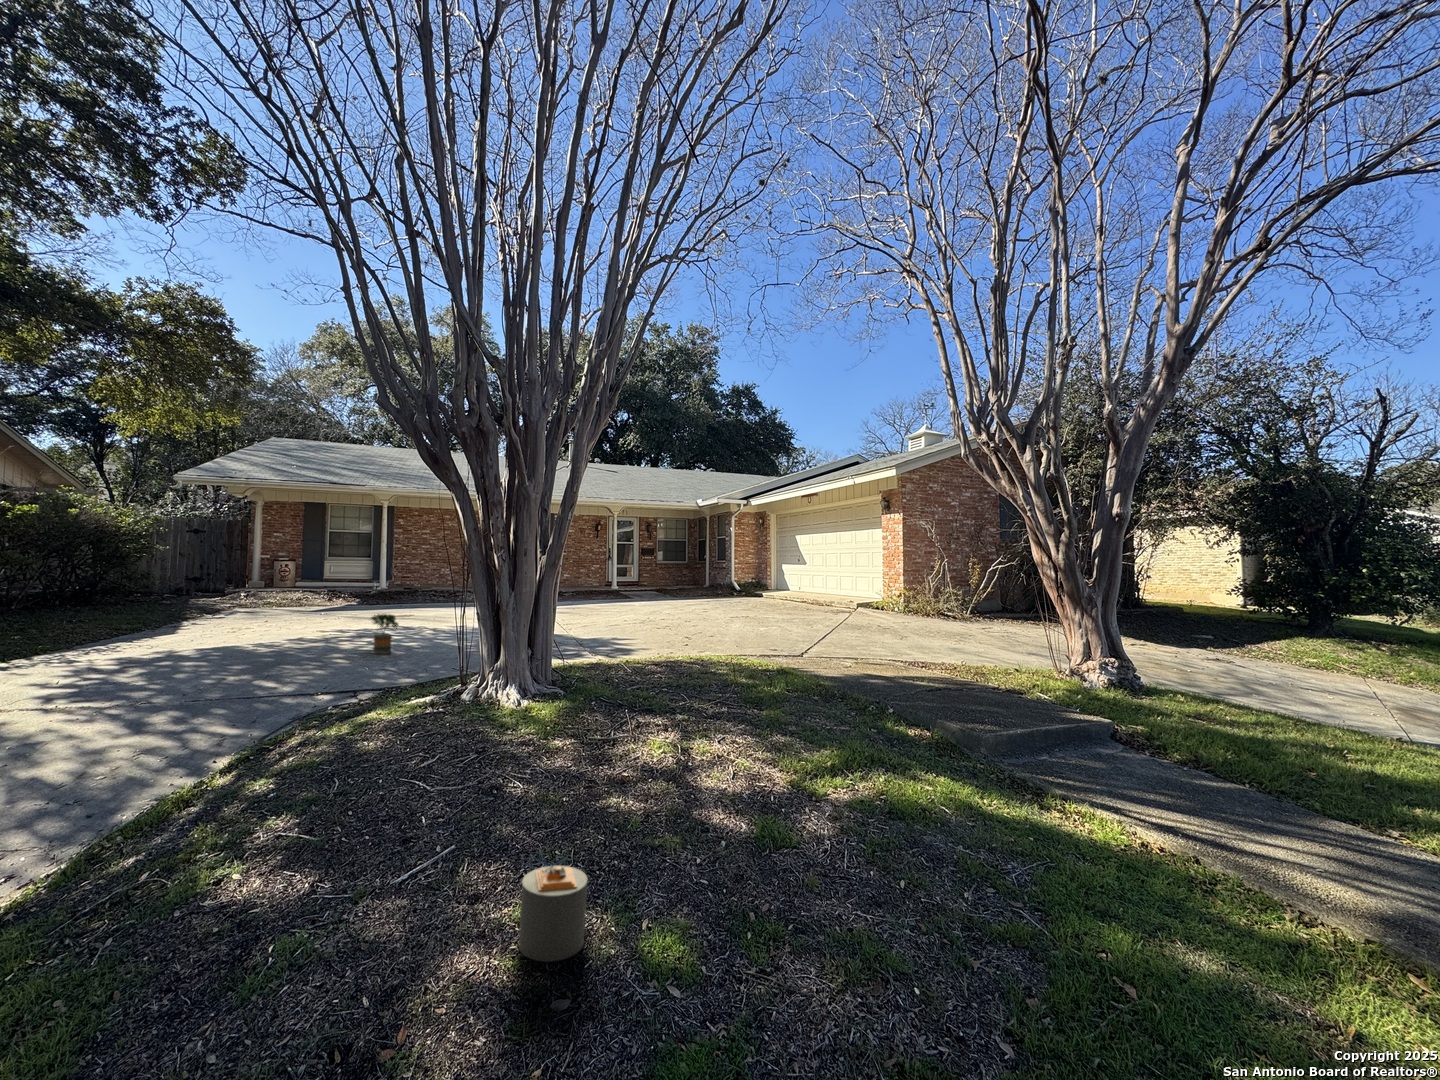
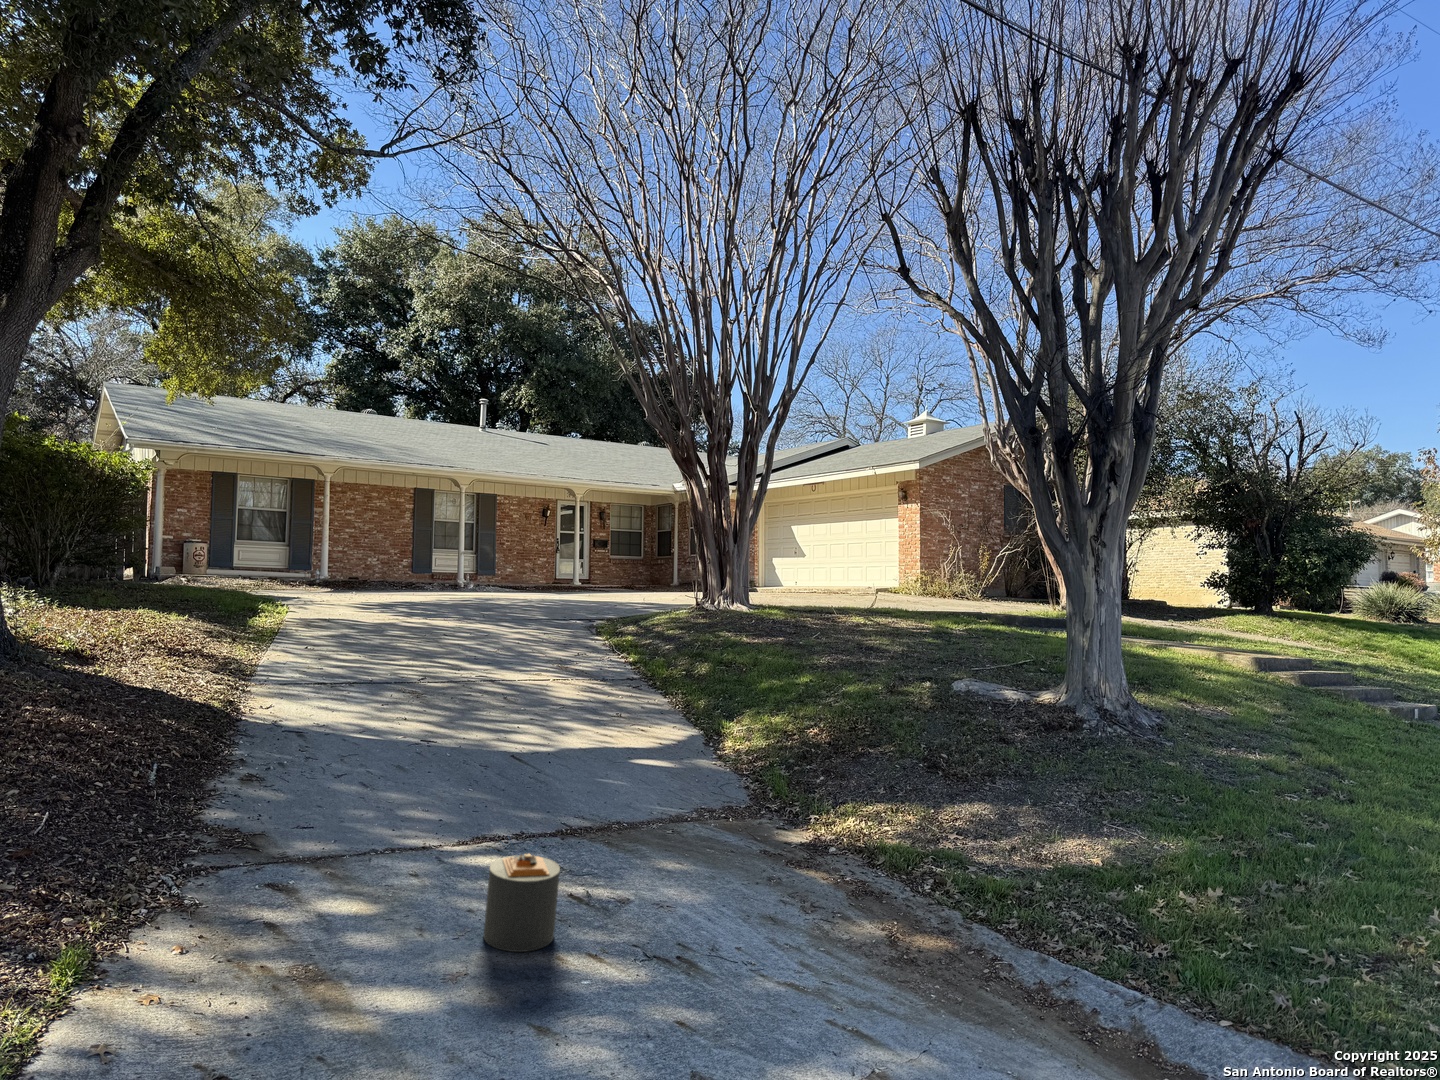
potted tree: present [371,614,398,654] -> none [277,597,313,646]

